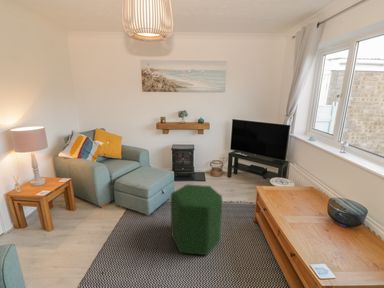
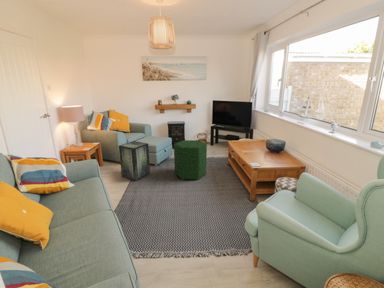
storage box: none [86,182,135,251] -> present [119,141,150,181]

